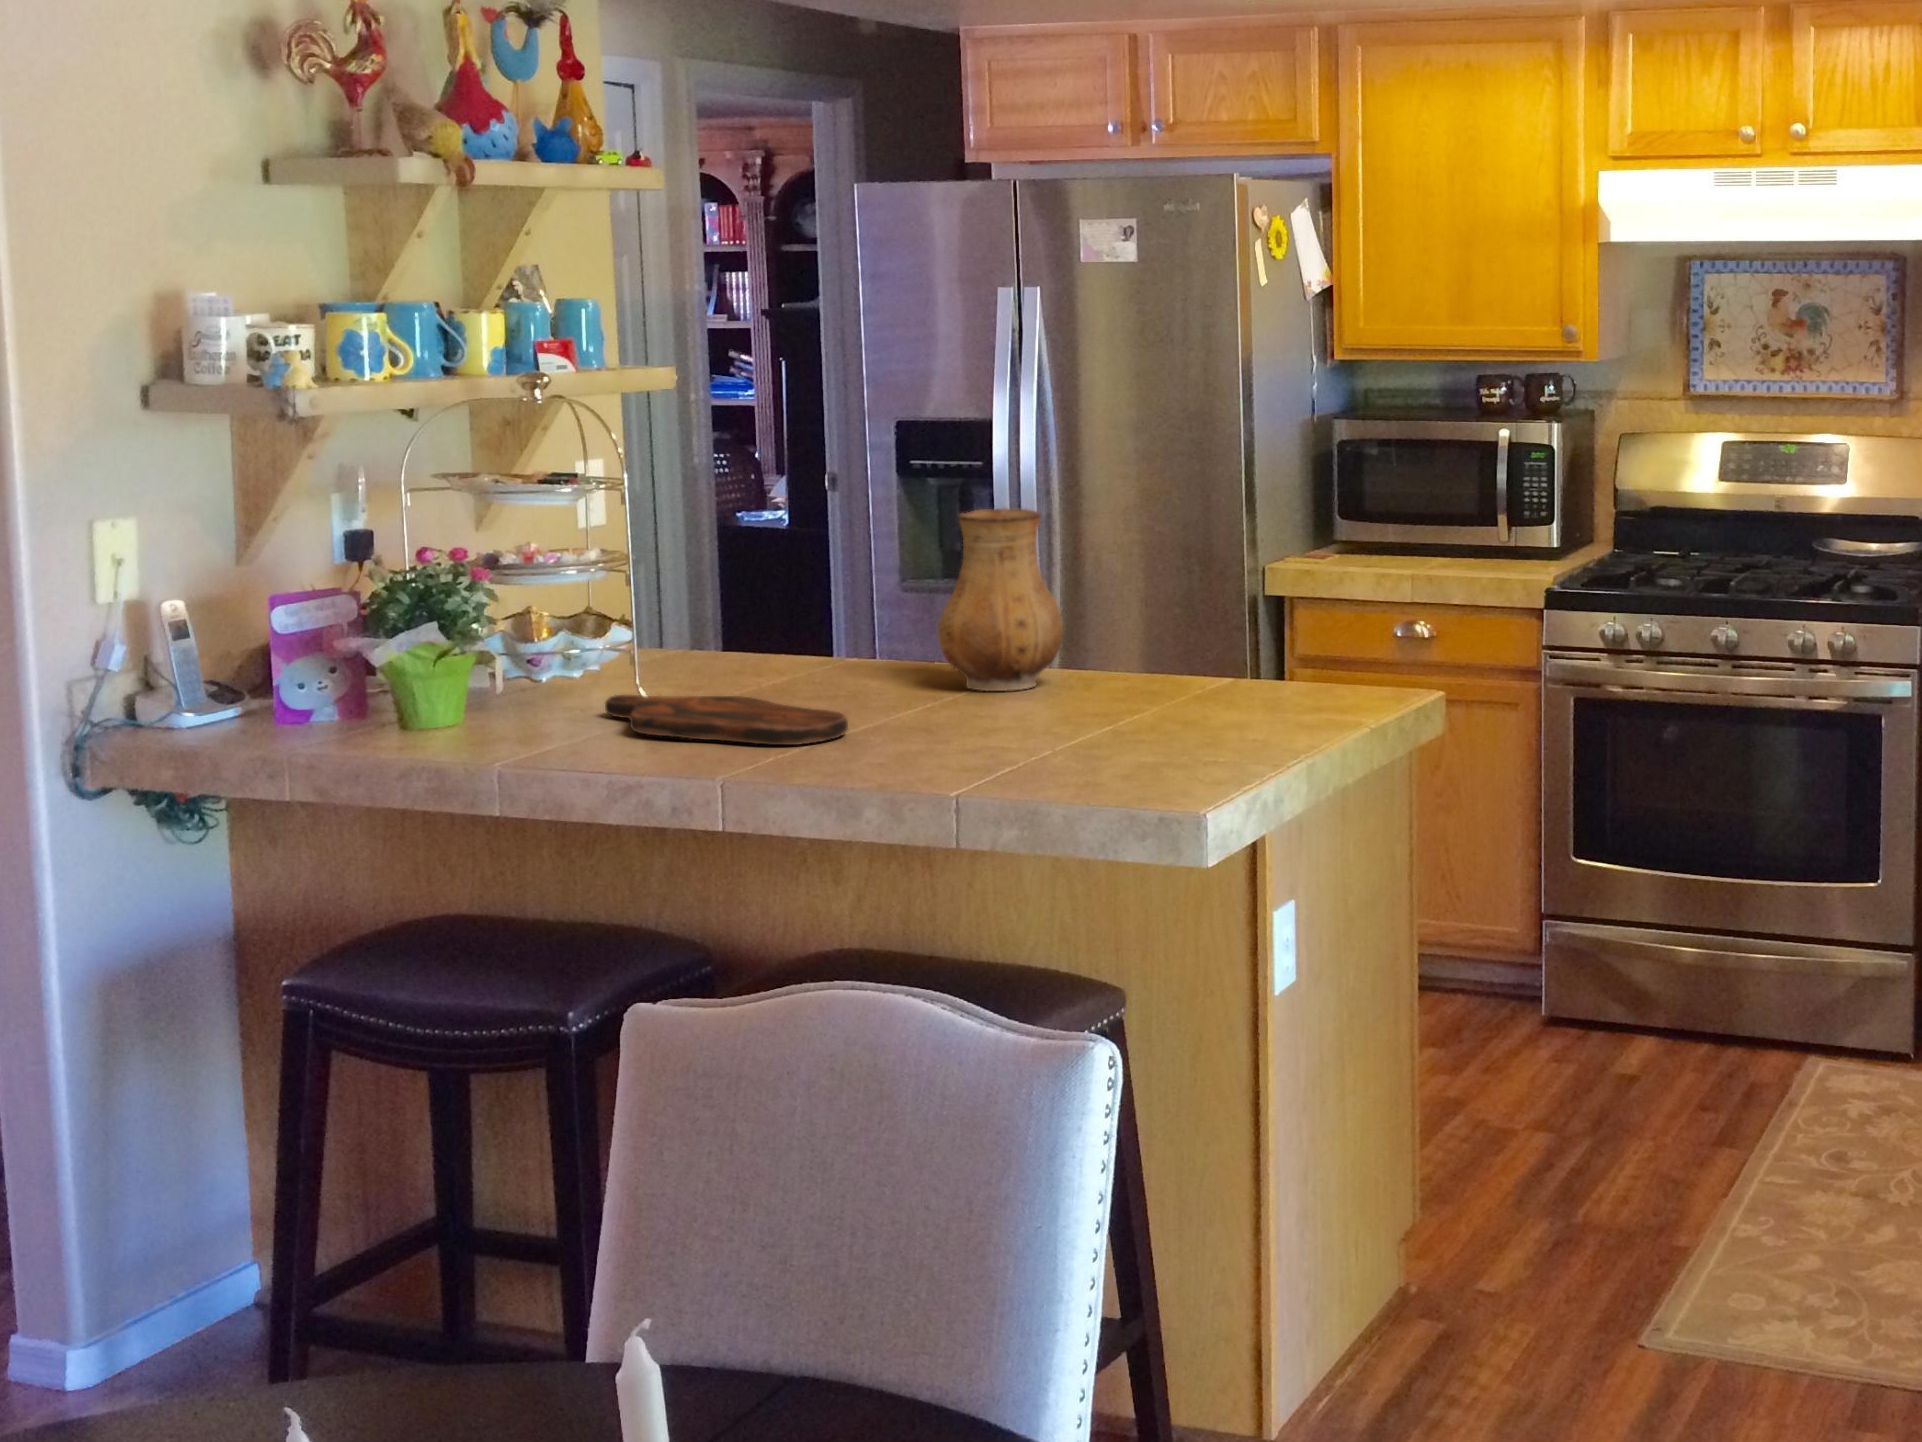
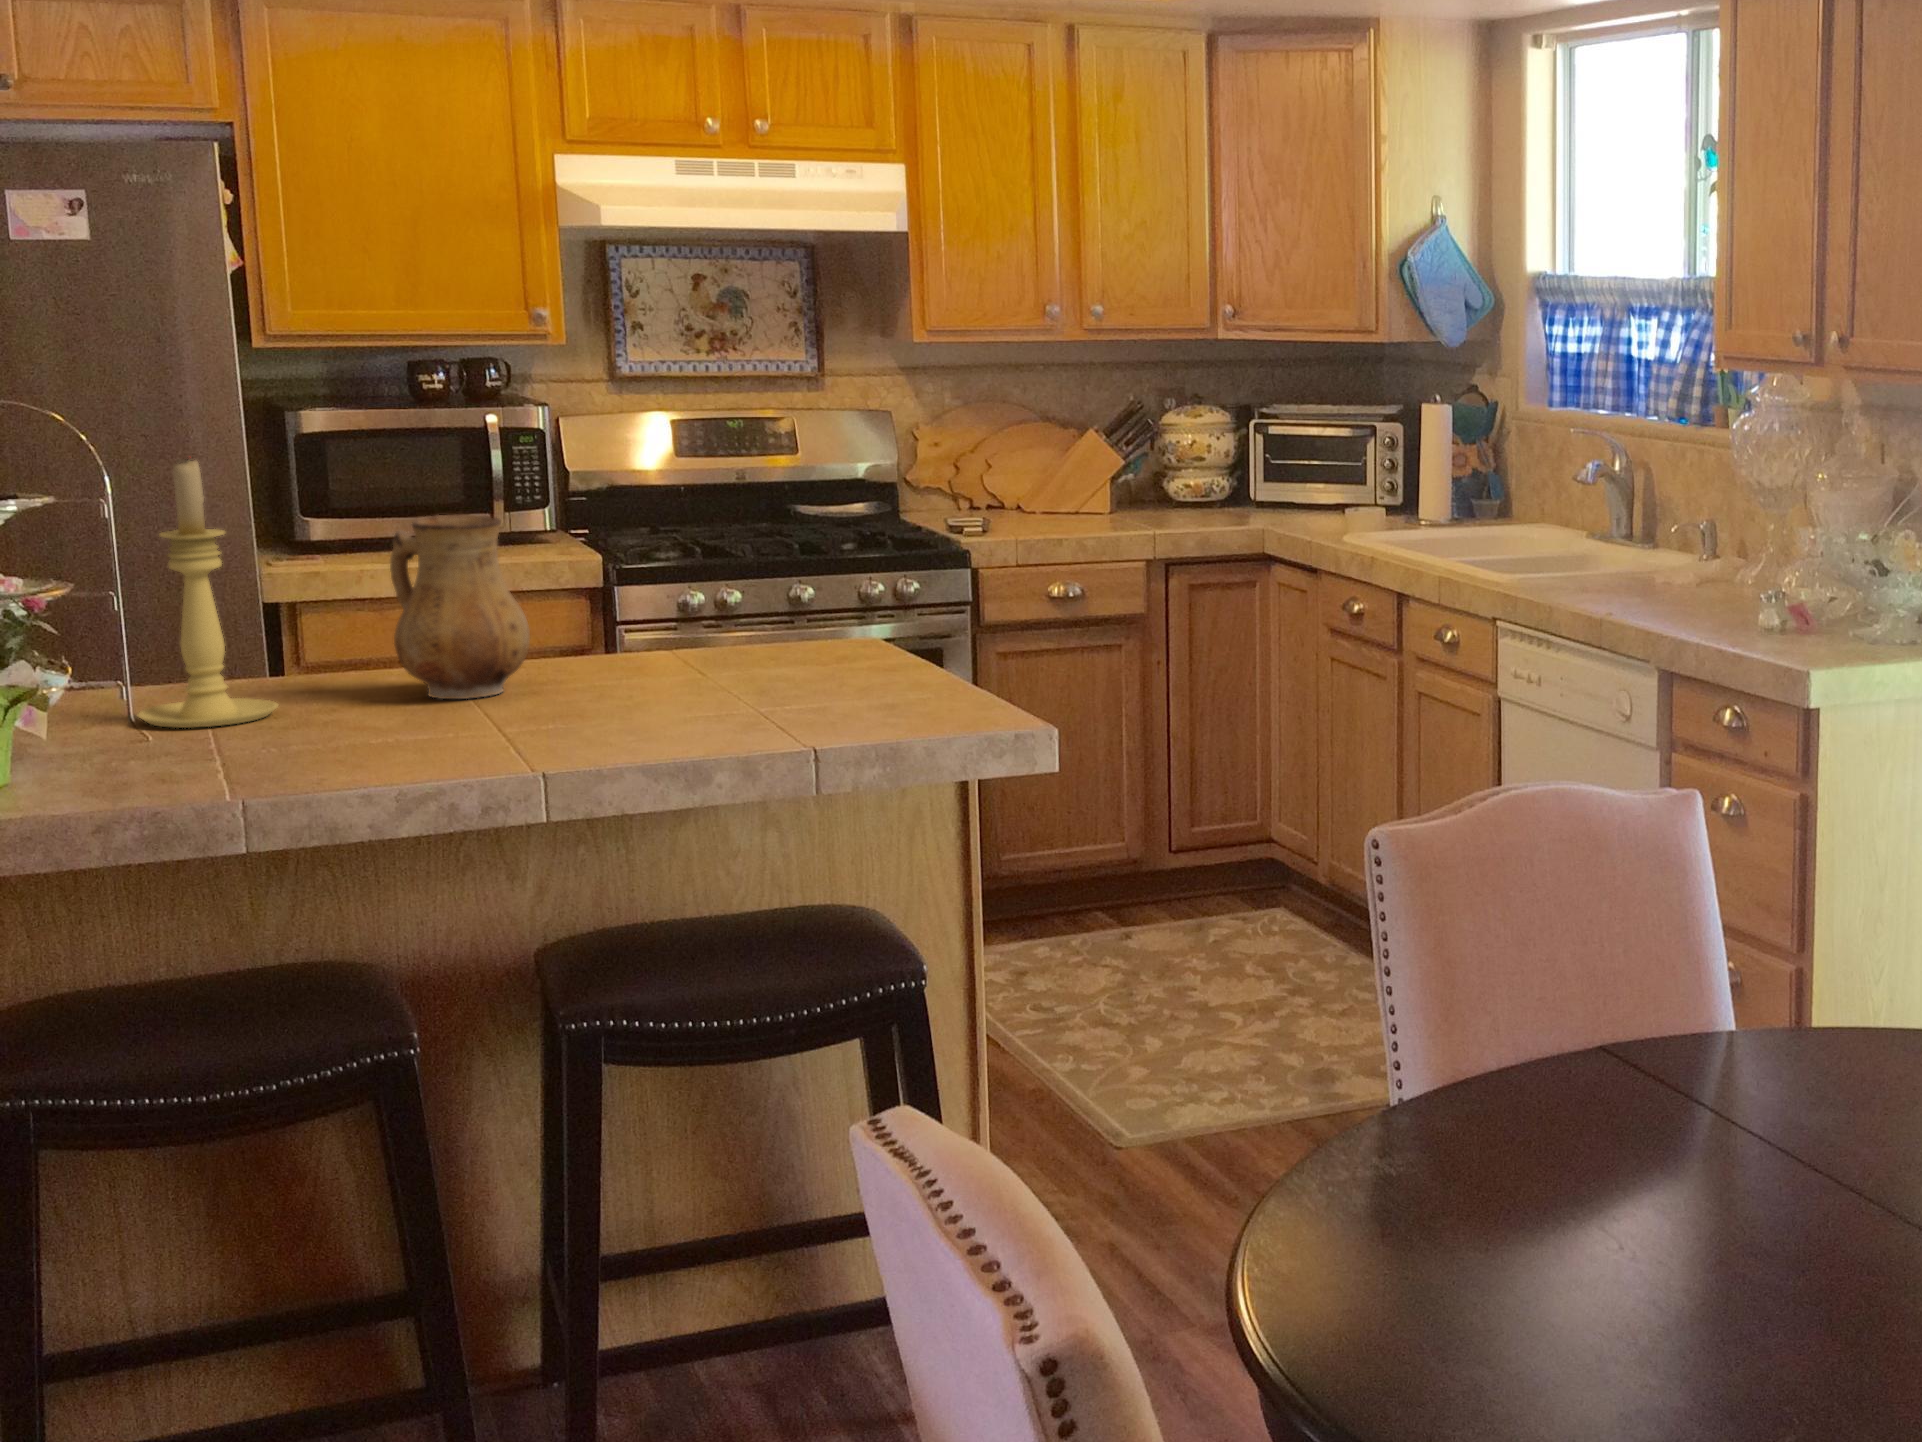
candle holder: none [724,439,844,688] -> present [138,459,278,728]
cutting board: present [605,695,848,745] -> none [146,726,499,775]

